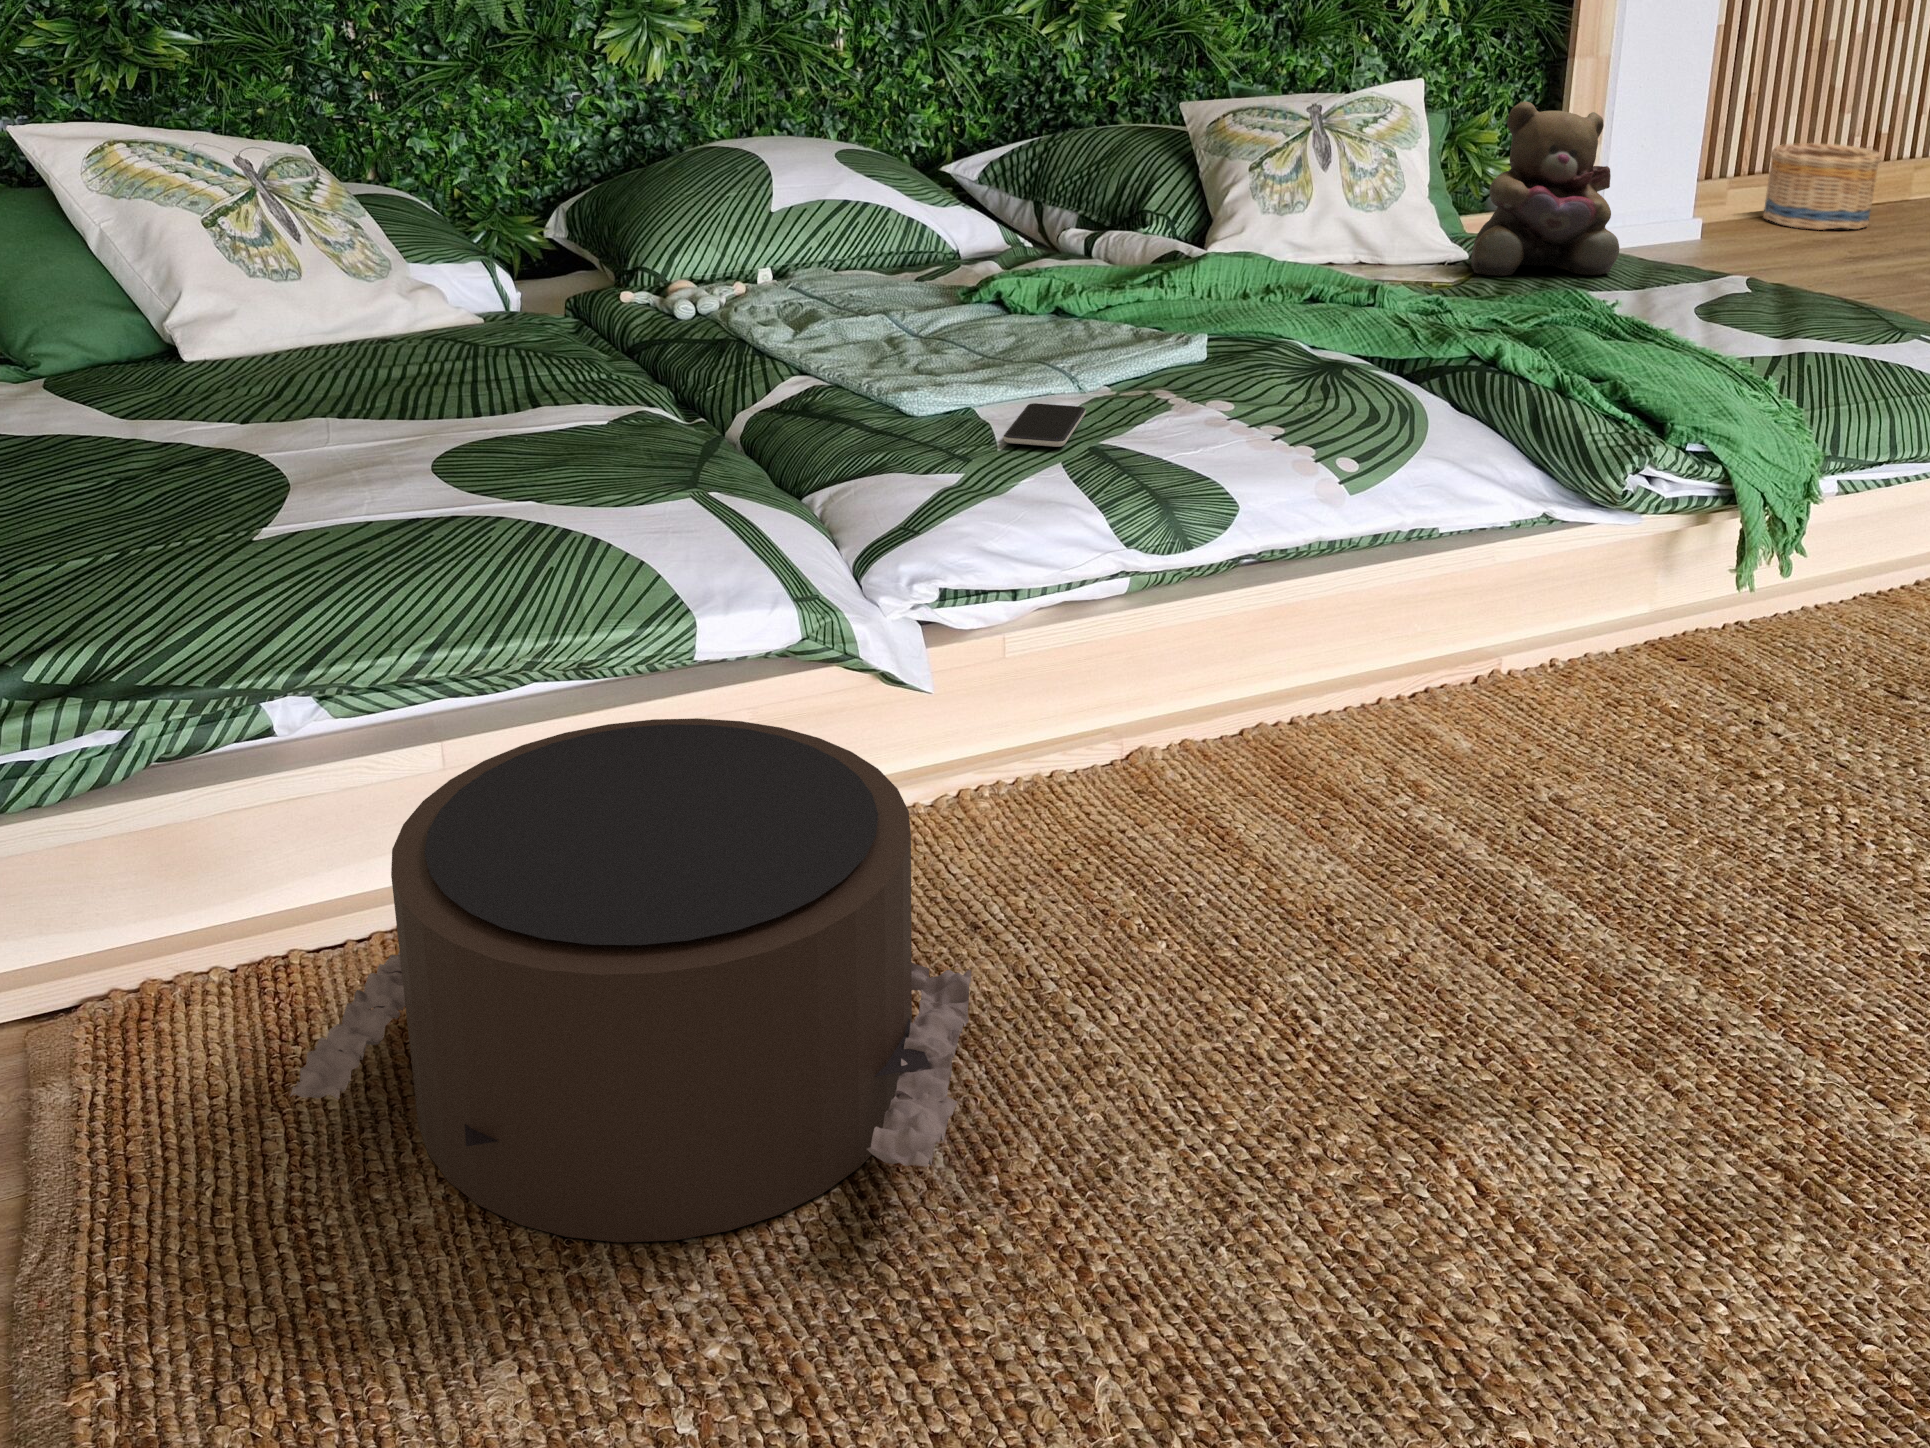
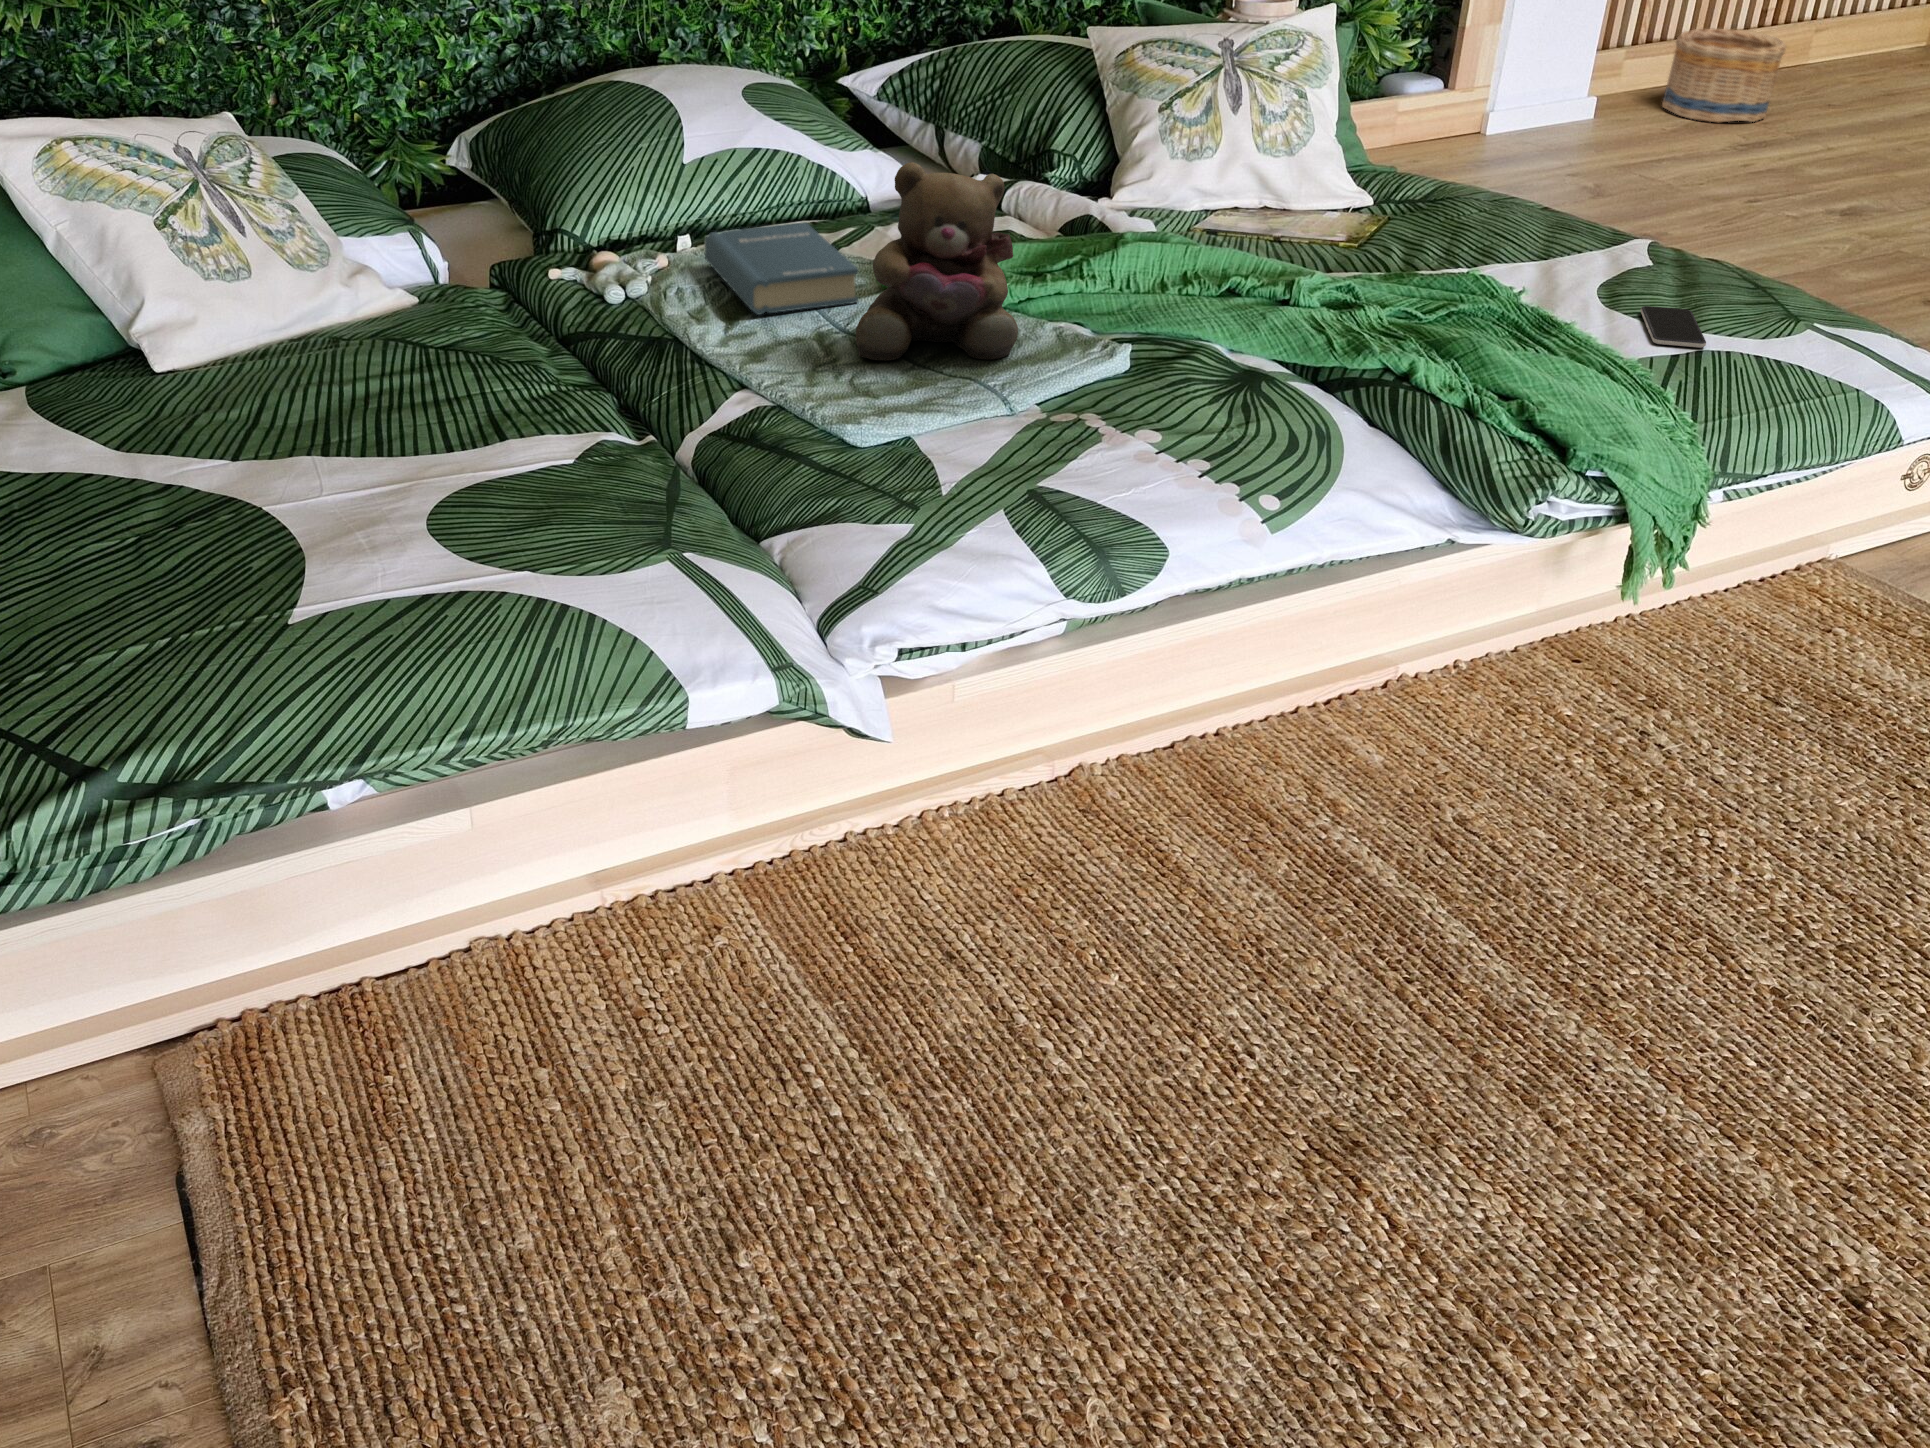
teddy bear: present [1471,102,1619,276] -> present [856,162,1018,361]
hardback book: none [754,240,910,316] -> present [705,222,859,315]
smartphone: present [1003,403,1086,447] -> present [1641,306,1706,348]
pouf: present [290,718,971,1242] -> none [408,798,963,1269]

